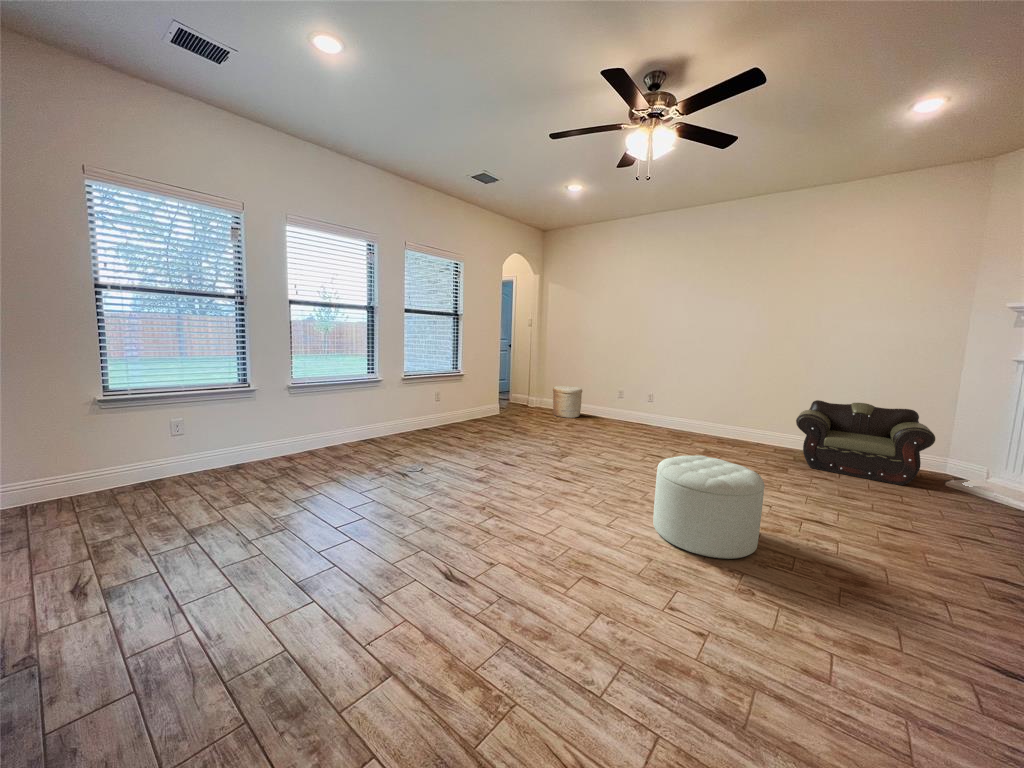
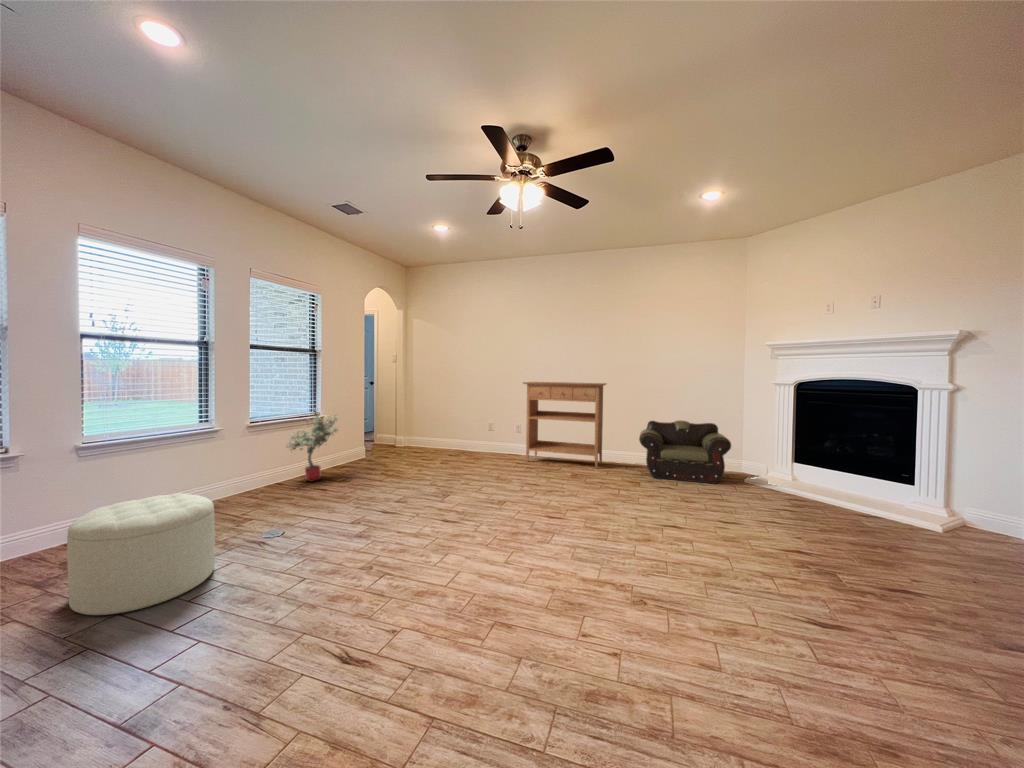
console table: none [654,349,761,450] -> present [523,382,606,468]
potted tree: none [428,366,473,431] -> present [286,409,338,482]
woven basket: present [553,386,582,418] -> none [424,422,455,454]
ottoman: present [653,455,765,559] -> present [67,493,215,615]

